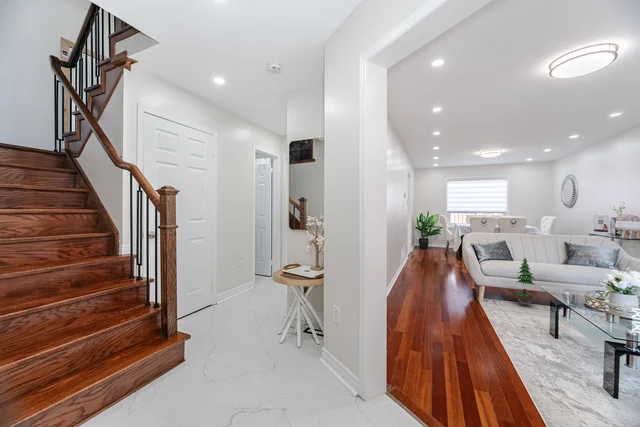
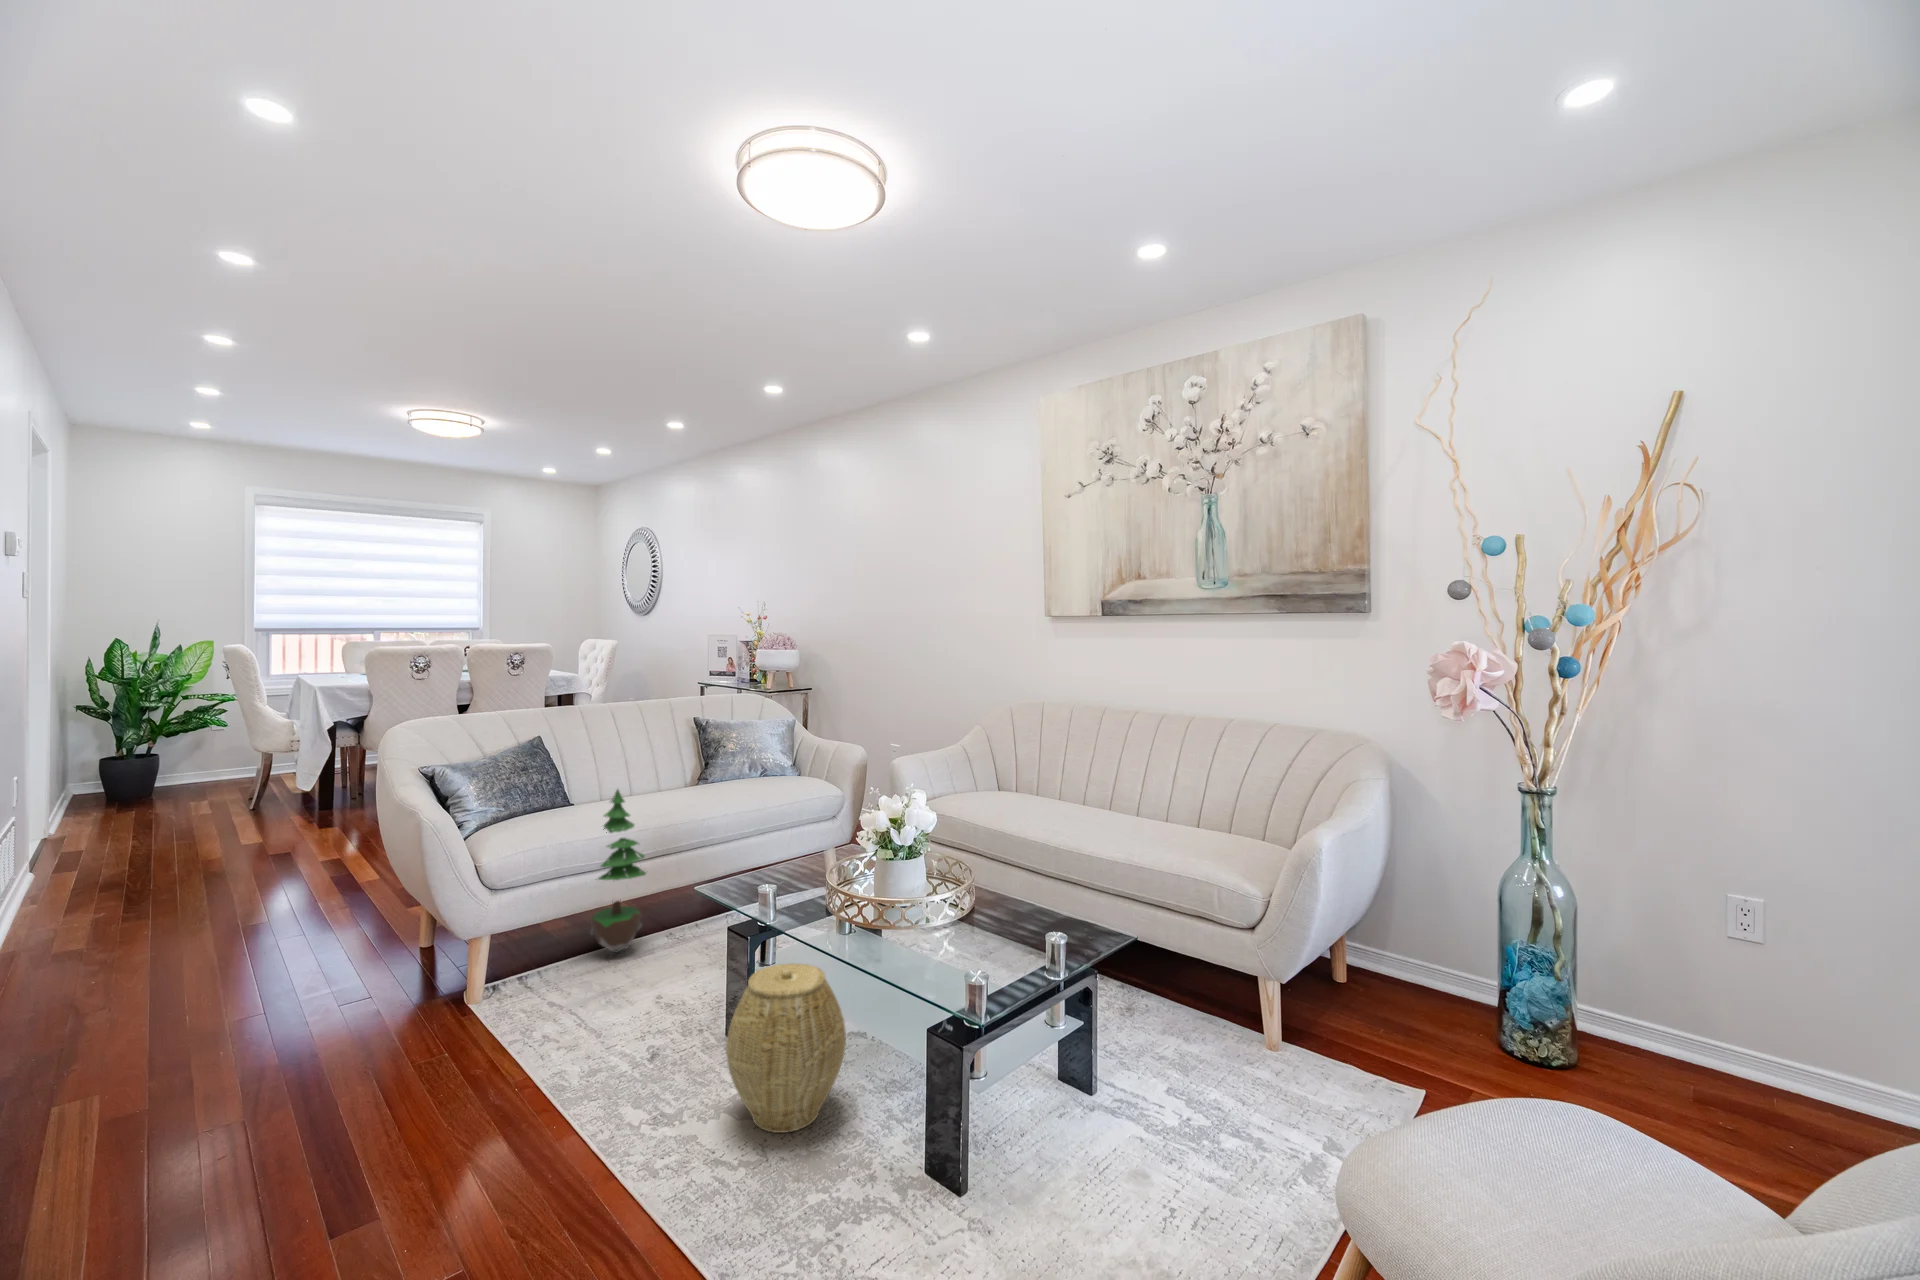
woven basket: none [537,310,584,360] -> present [726,963,846,1133]

